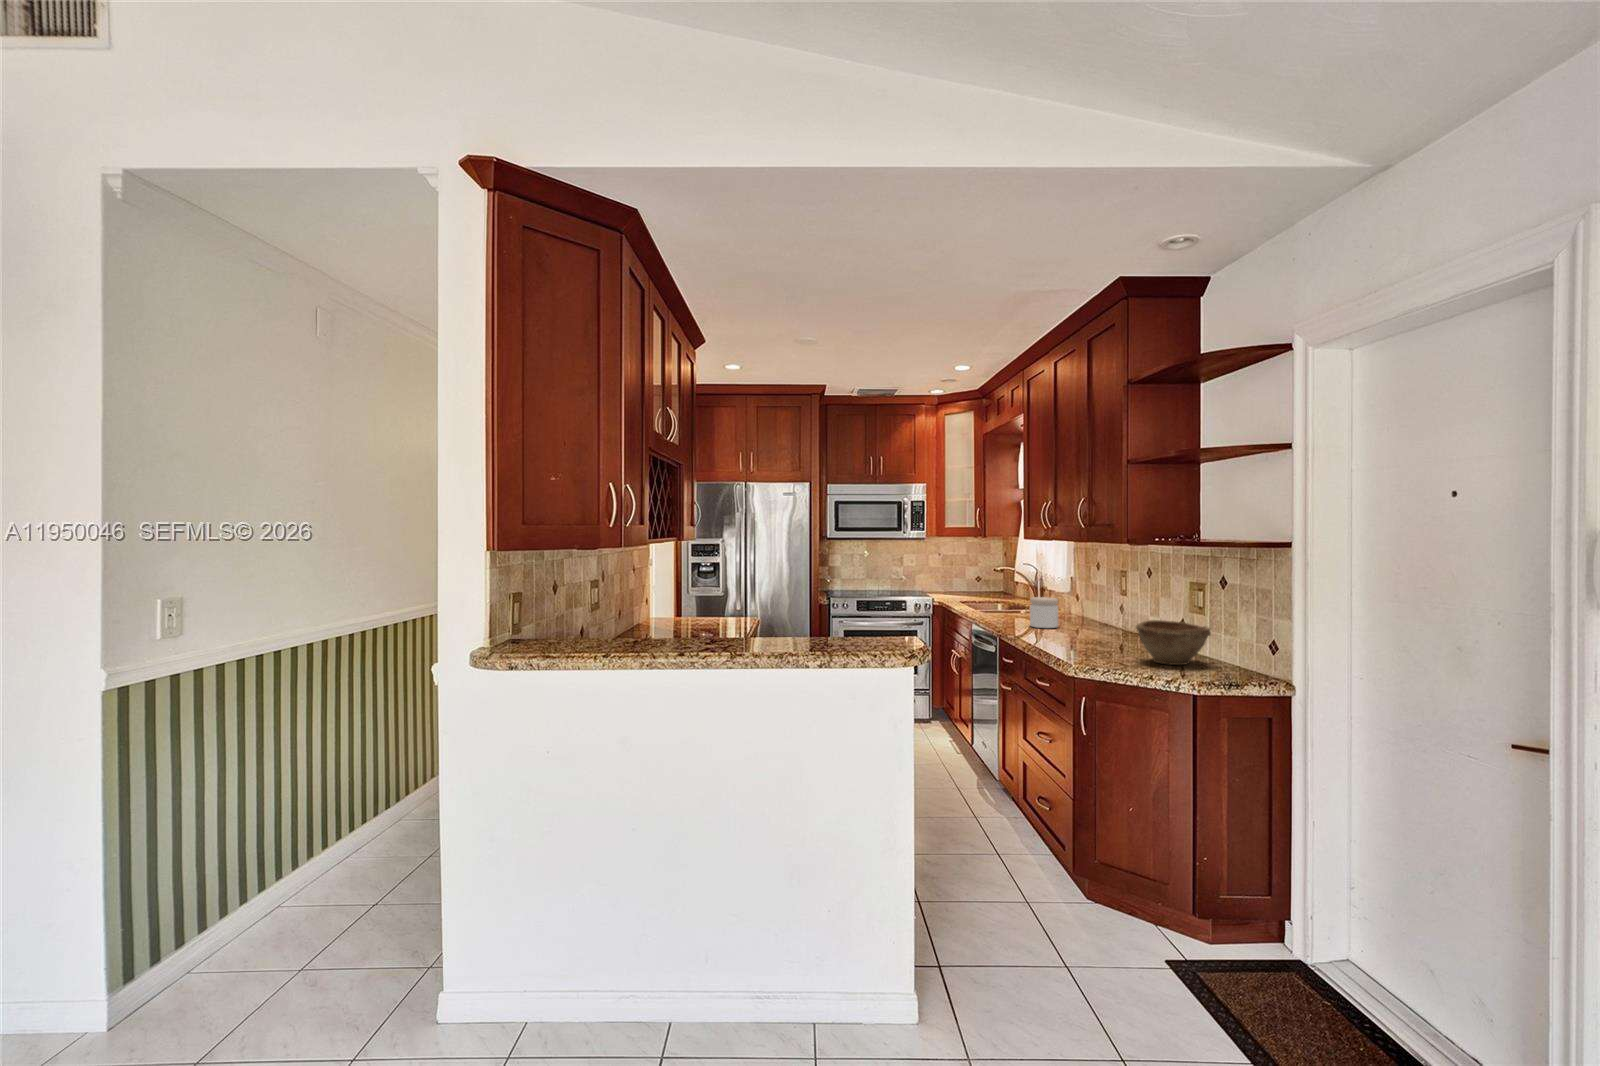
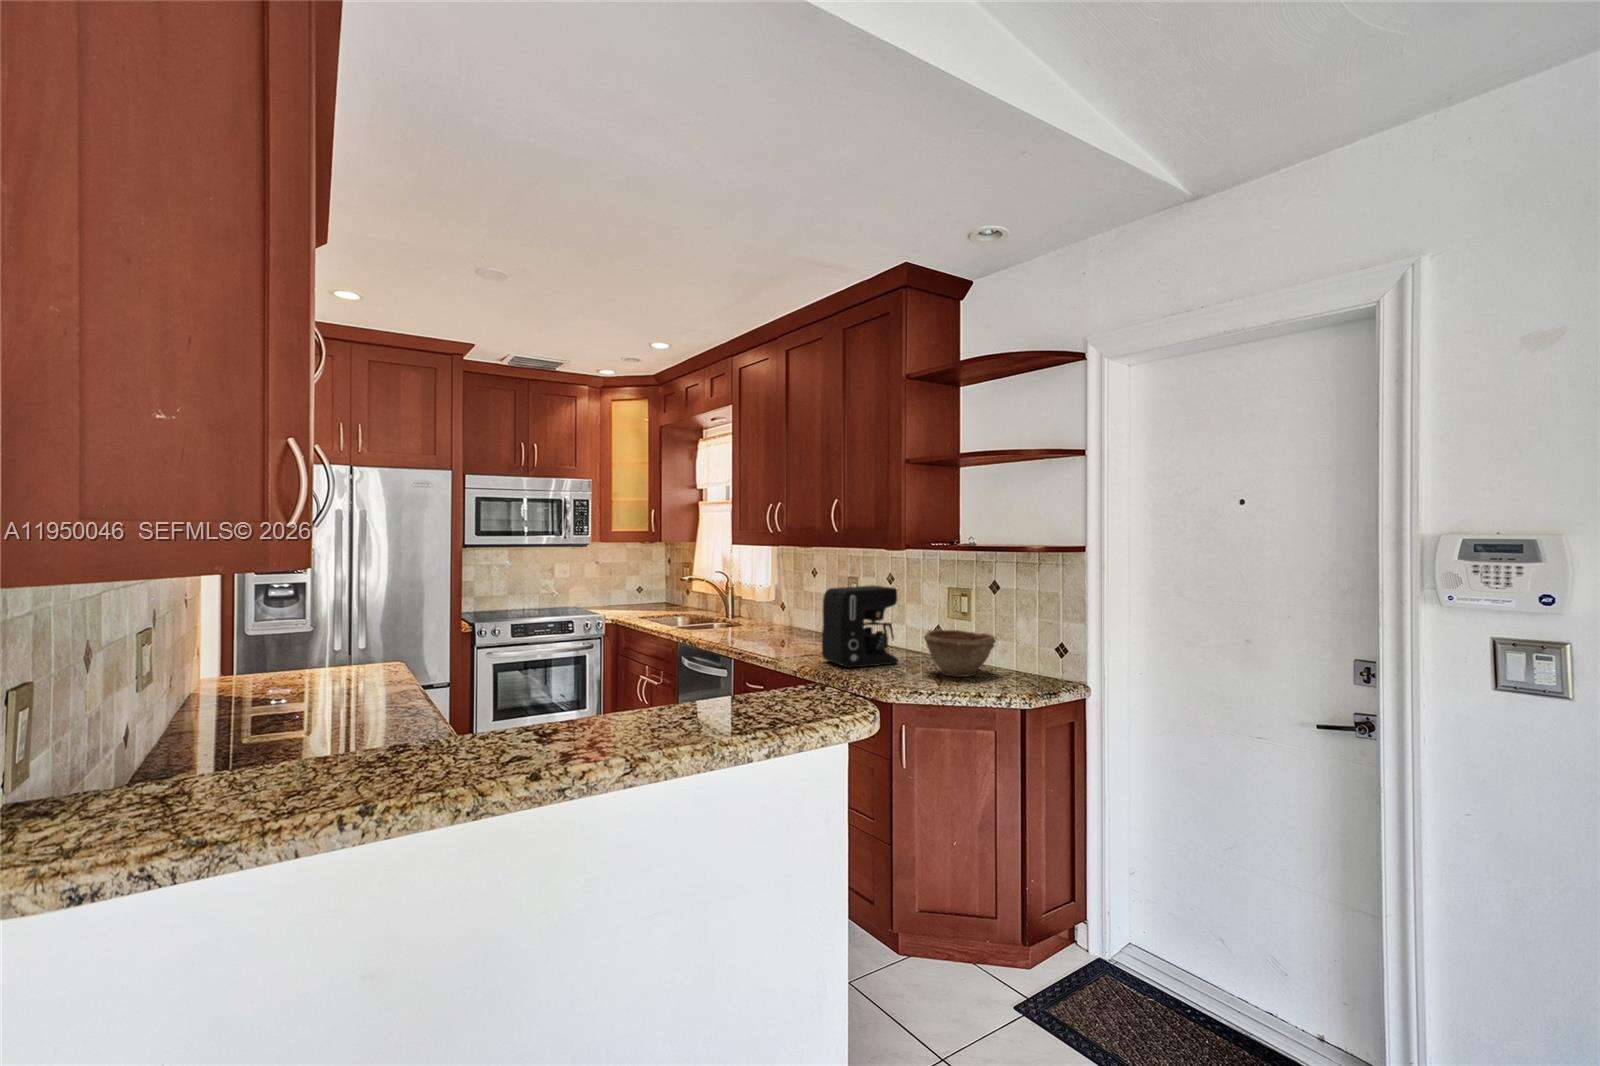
coffee maker: none [1061,578,1132,650] -> present [822,585,898,667]
jar: present [1030,597,1058,628] -> none [758,609,788,644]

